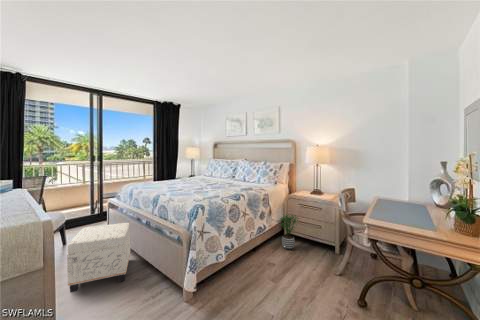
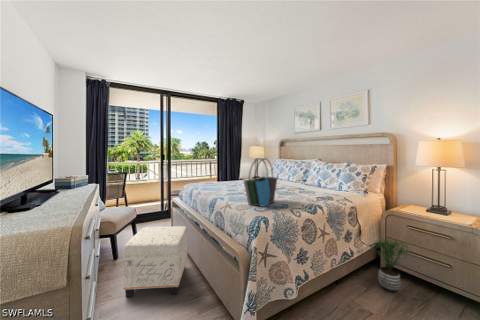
tote bag: none [184,160,211,198] -> present [244,159,277,207]

